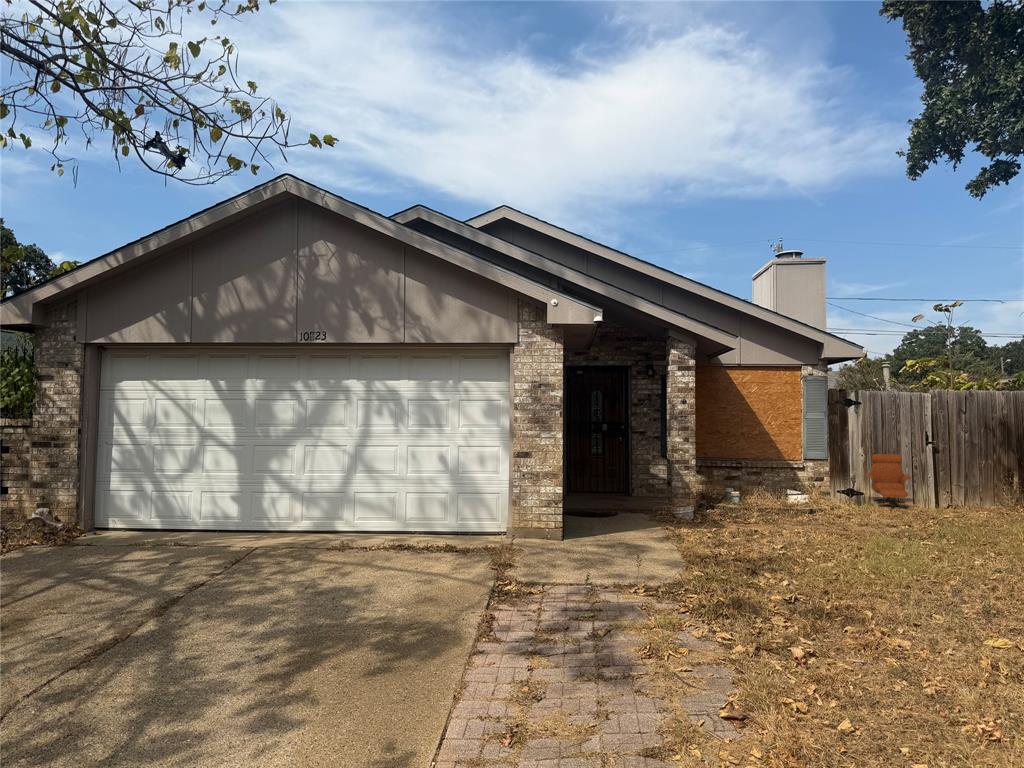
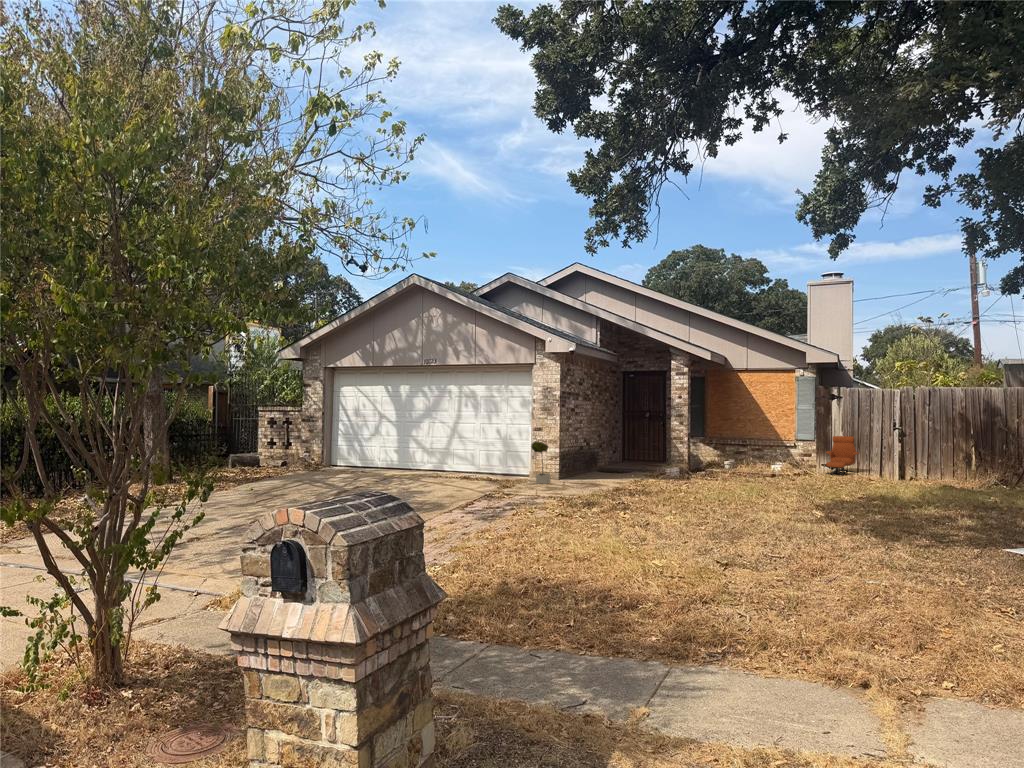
potted tree: none [520,476,551,551] -> present [532,441,551,484]

